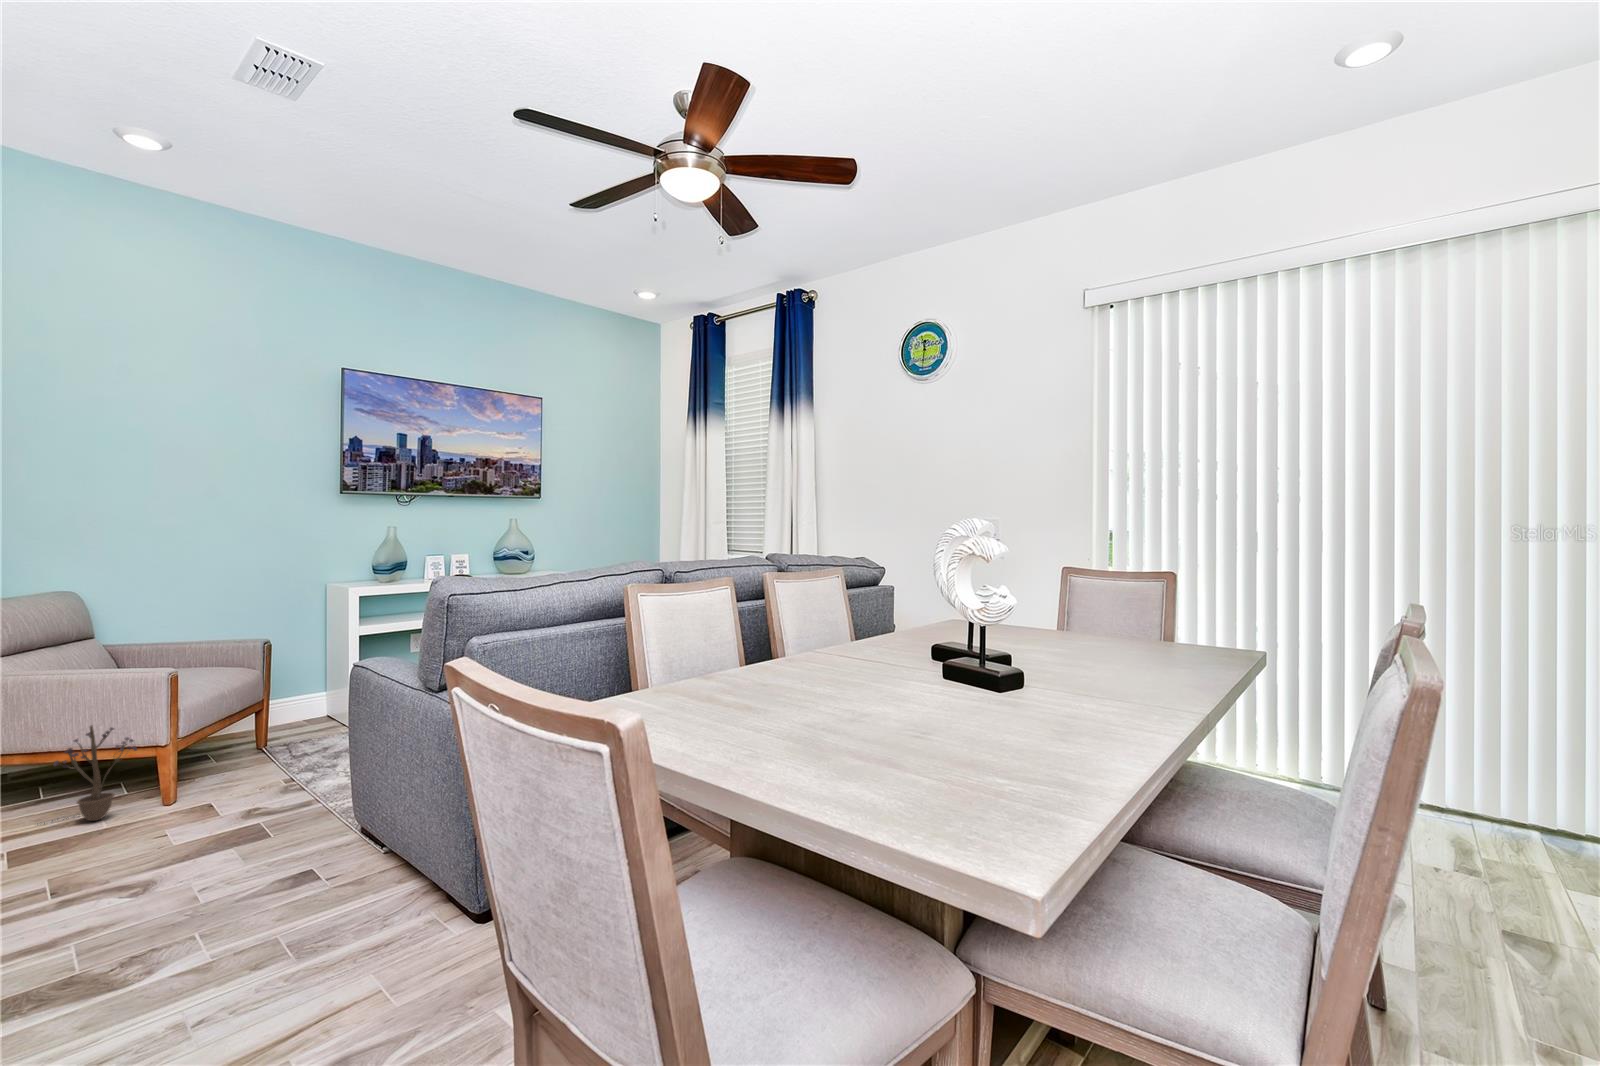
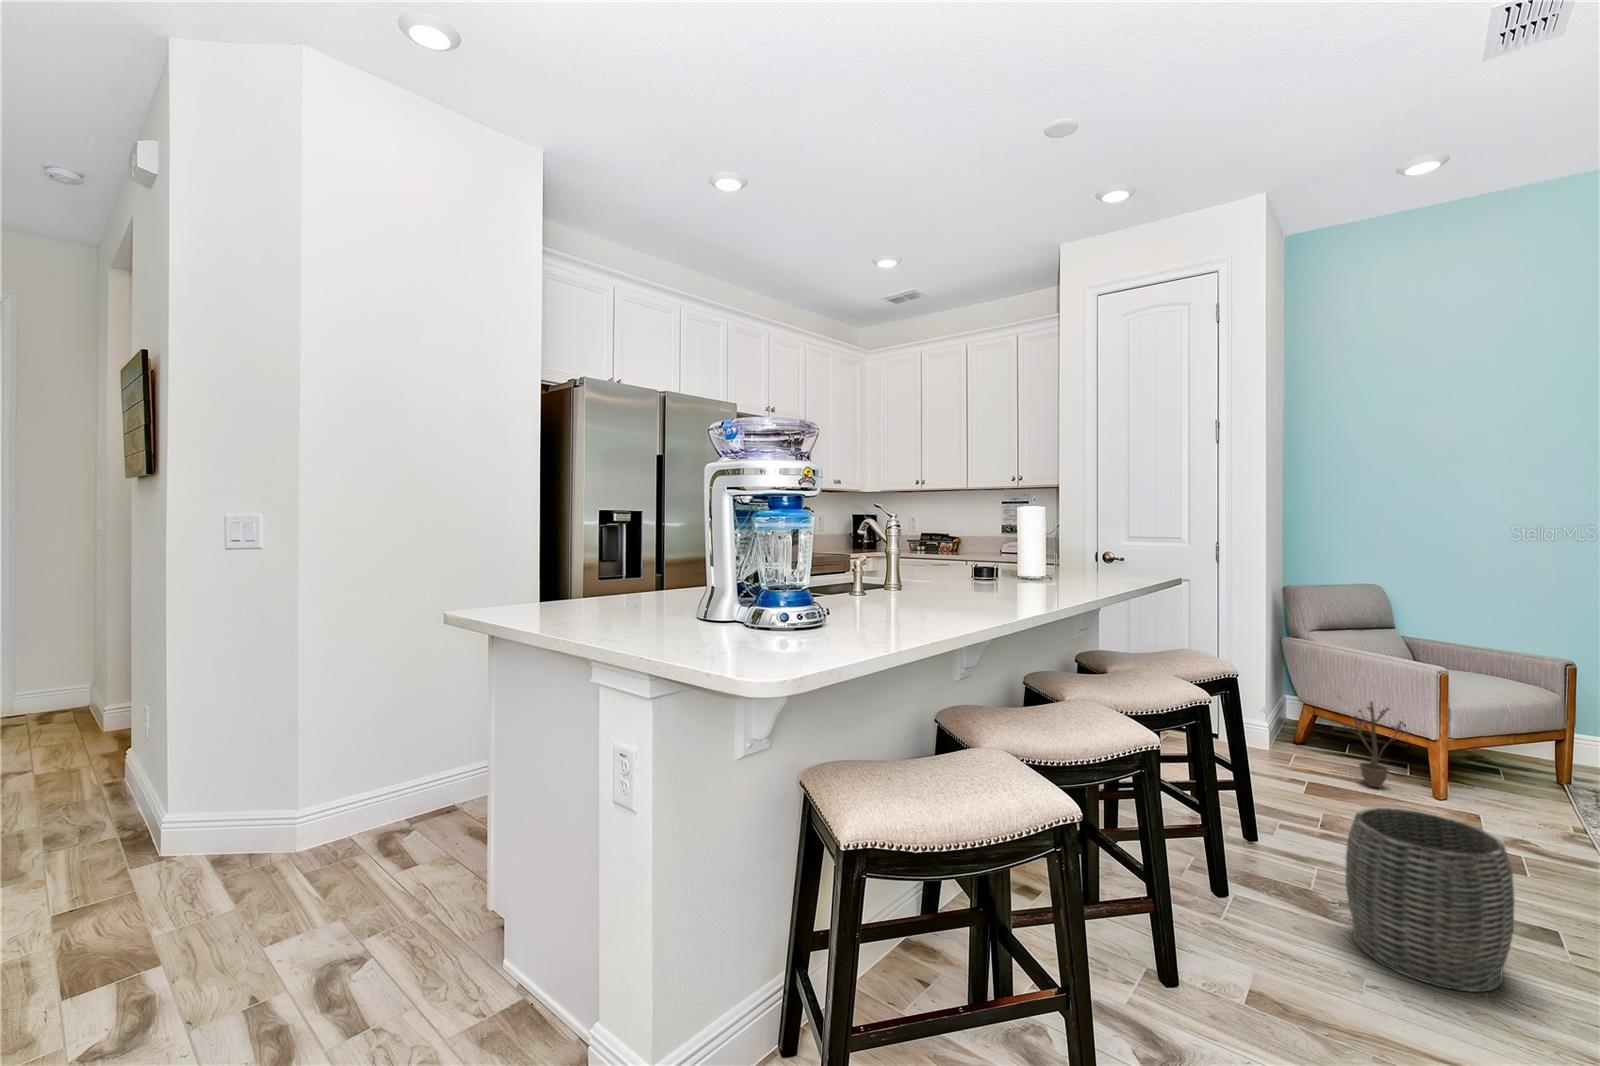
woven basket: none [140,810,306,998] -> present [1345,808,1514,992]

